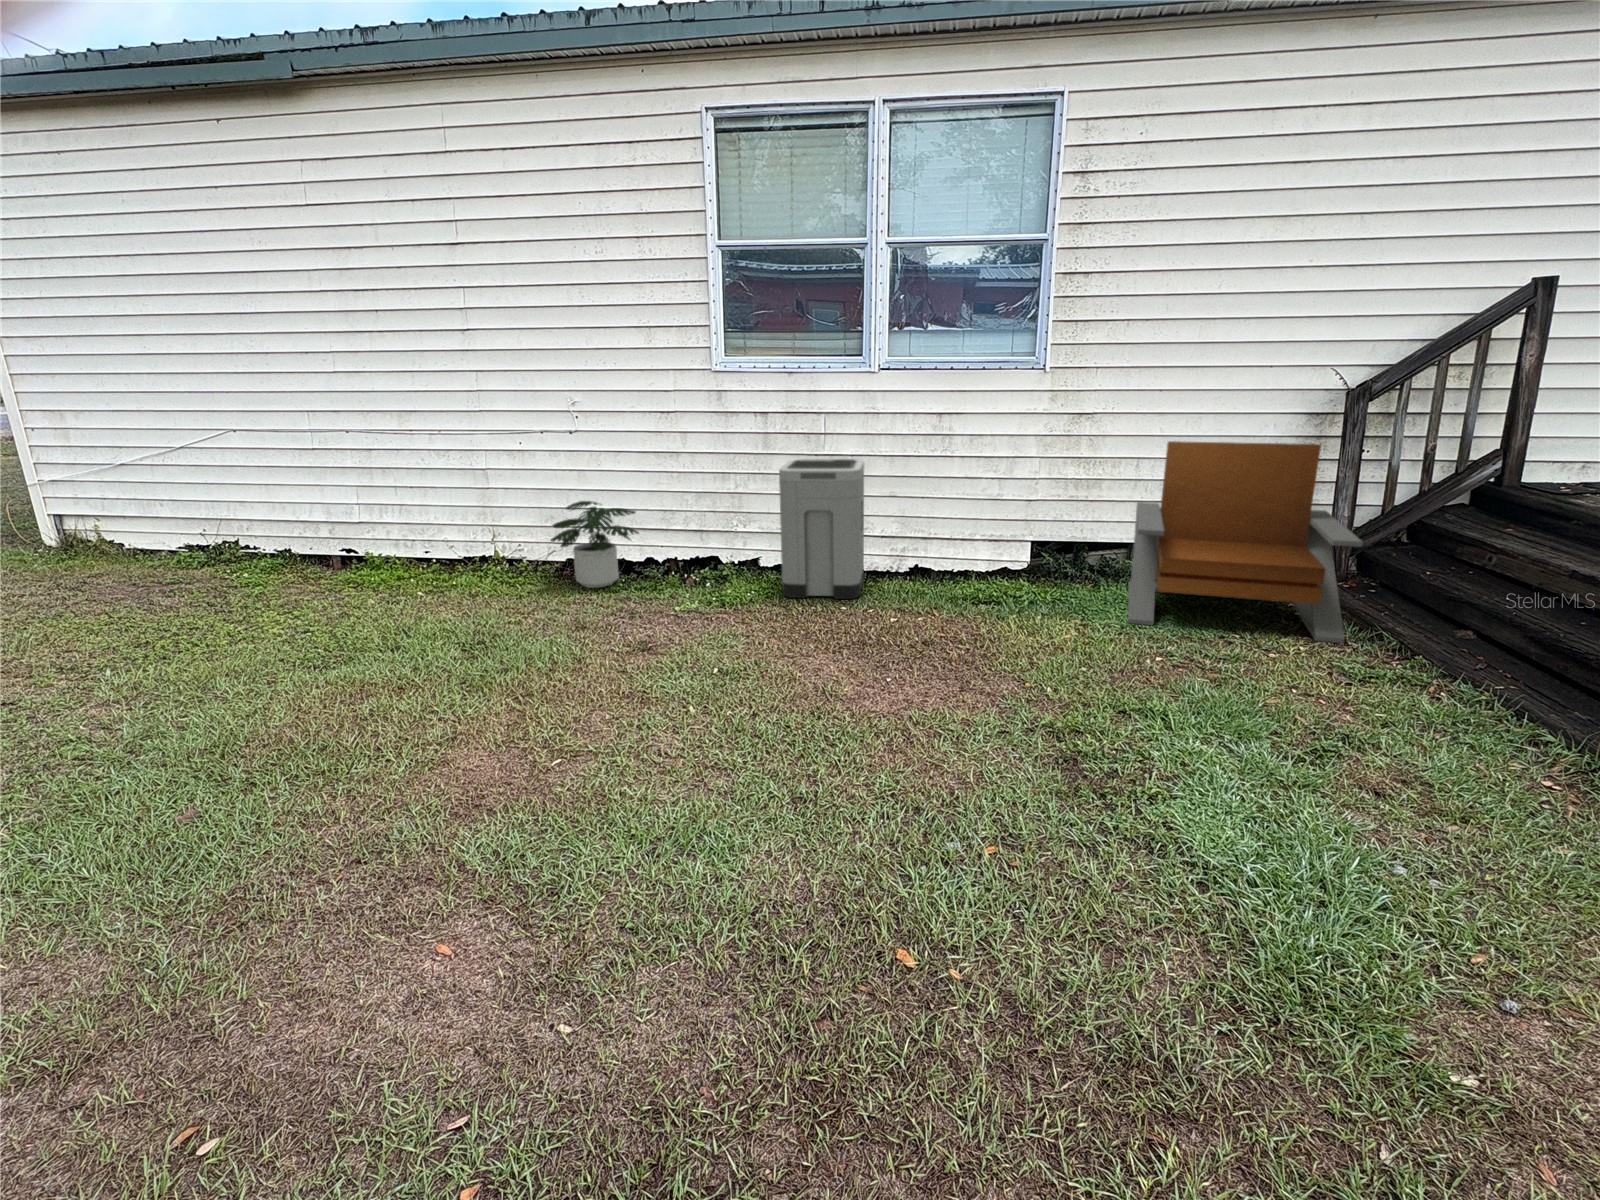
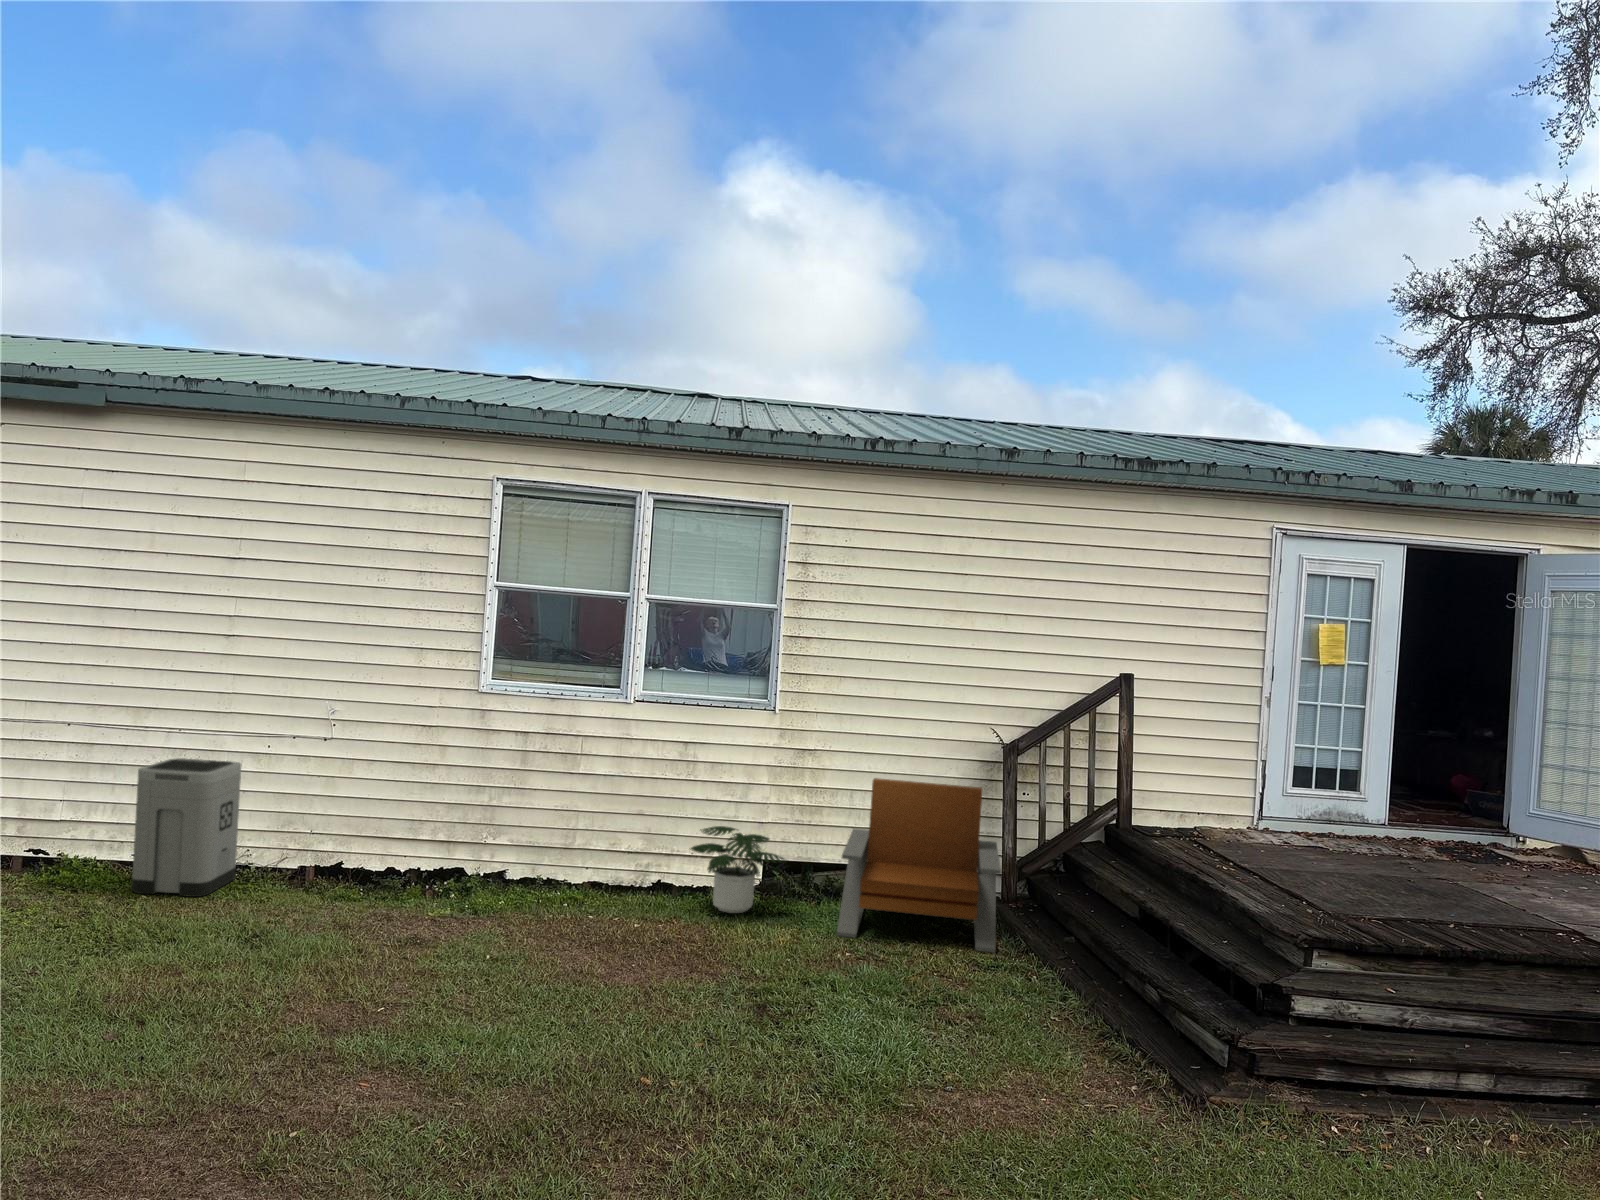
trash can: present [779,459,864,599] -> present [132,758,241,897]
potted plant: present [551,501,638,588] -> present [690,826,785,913]

